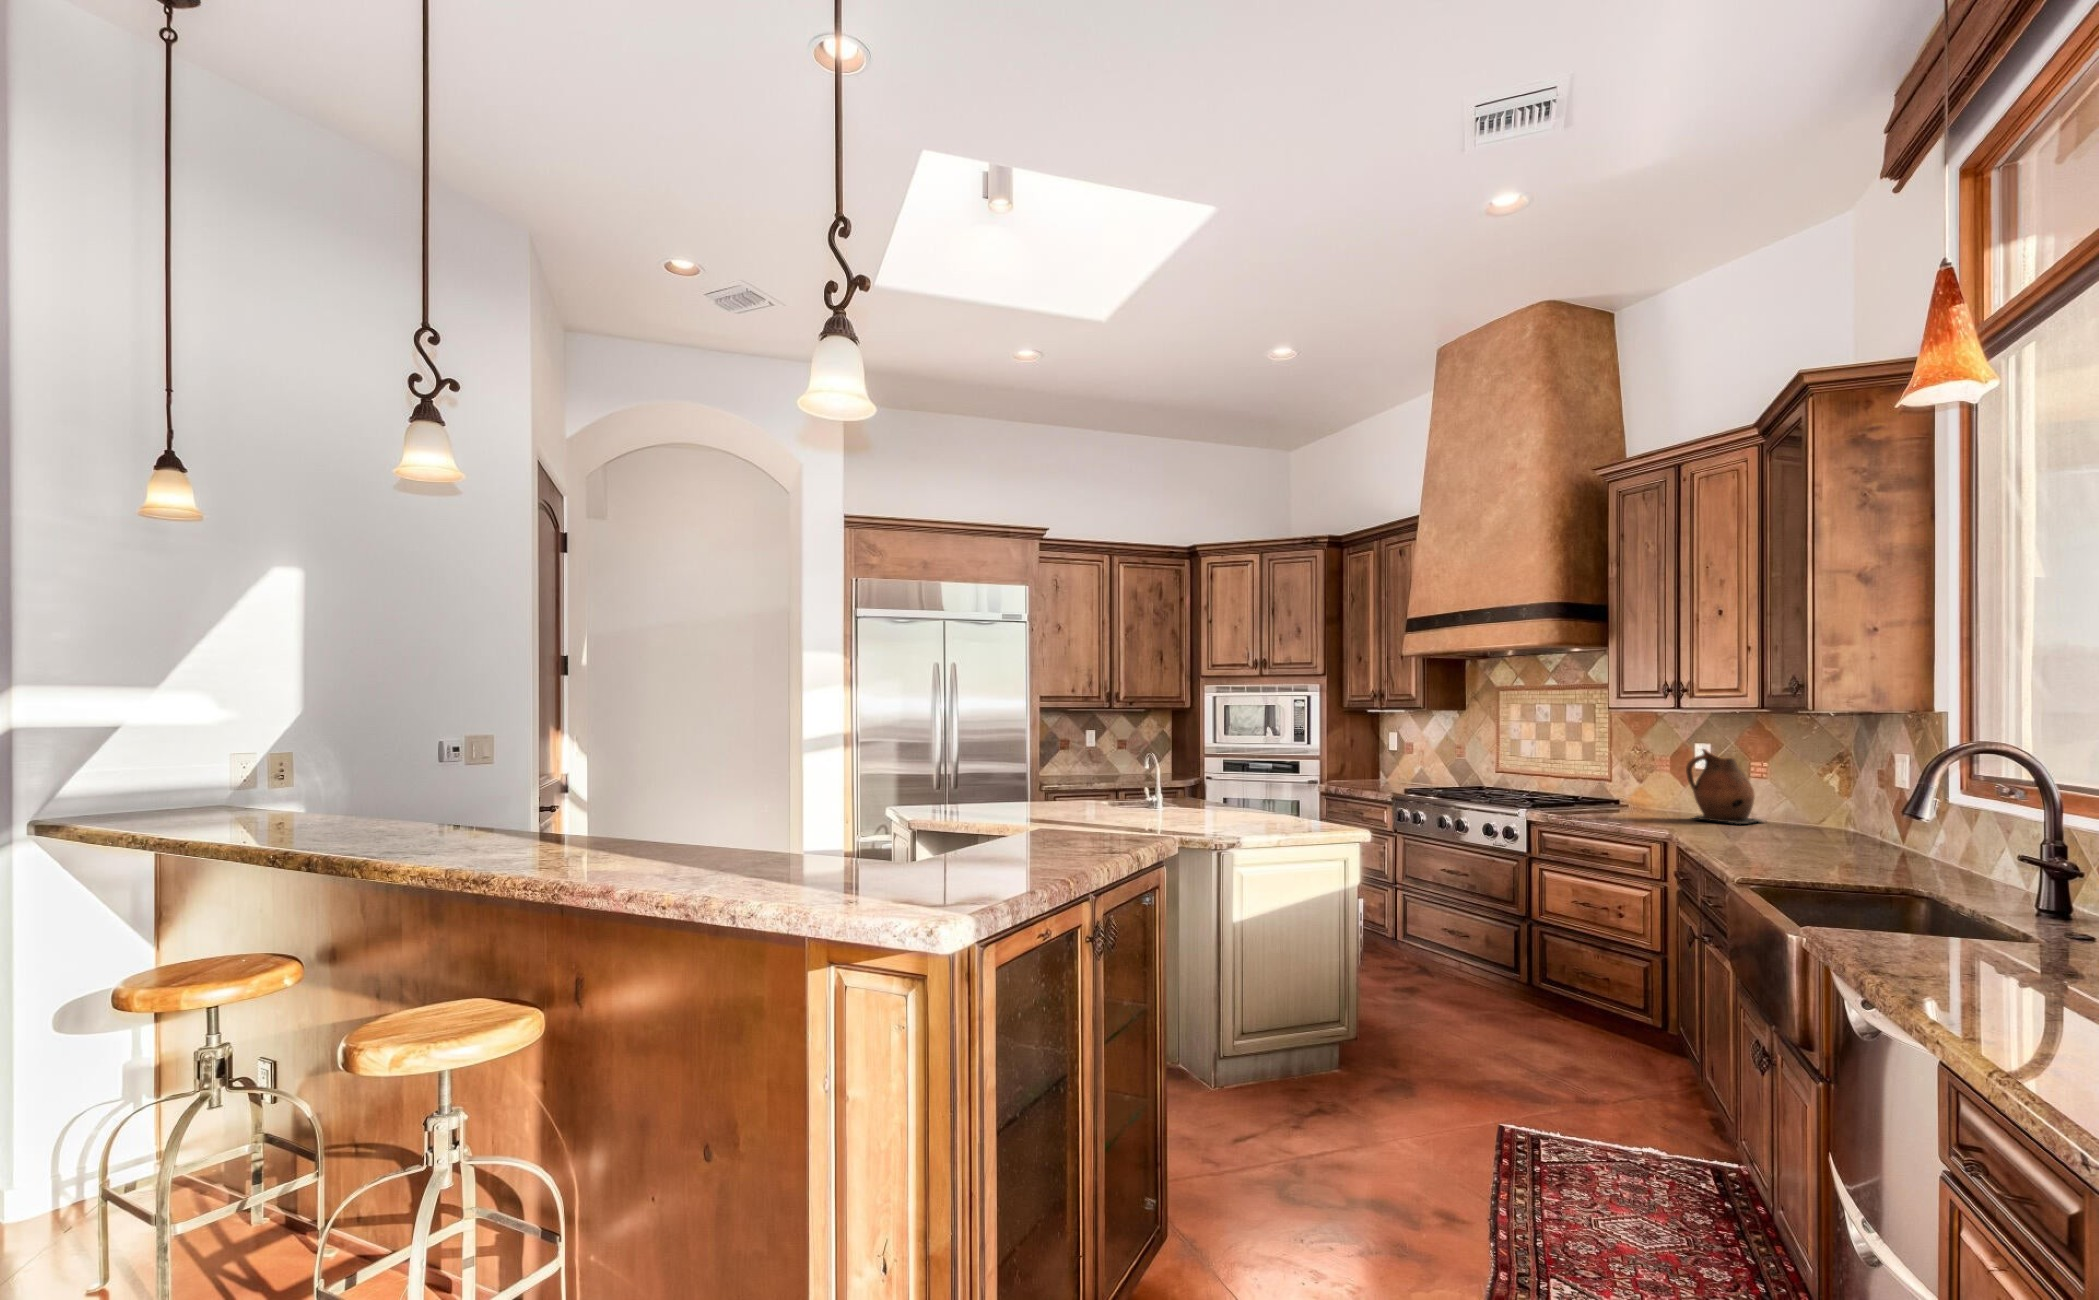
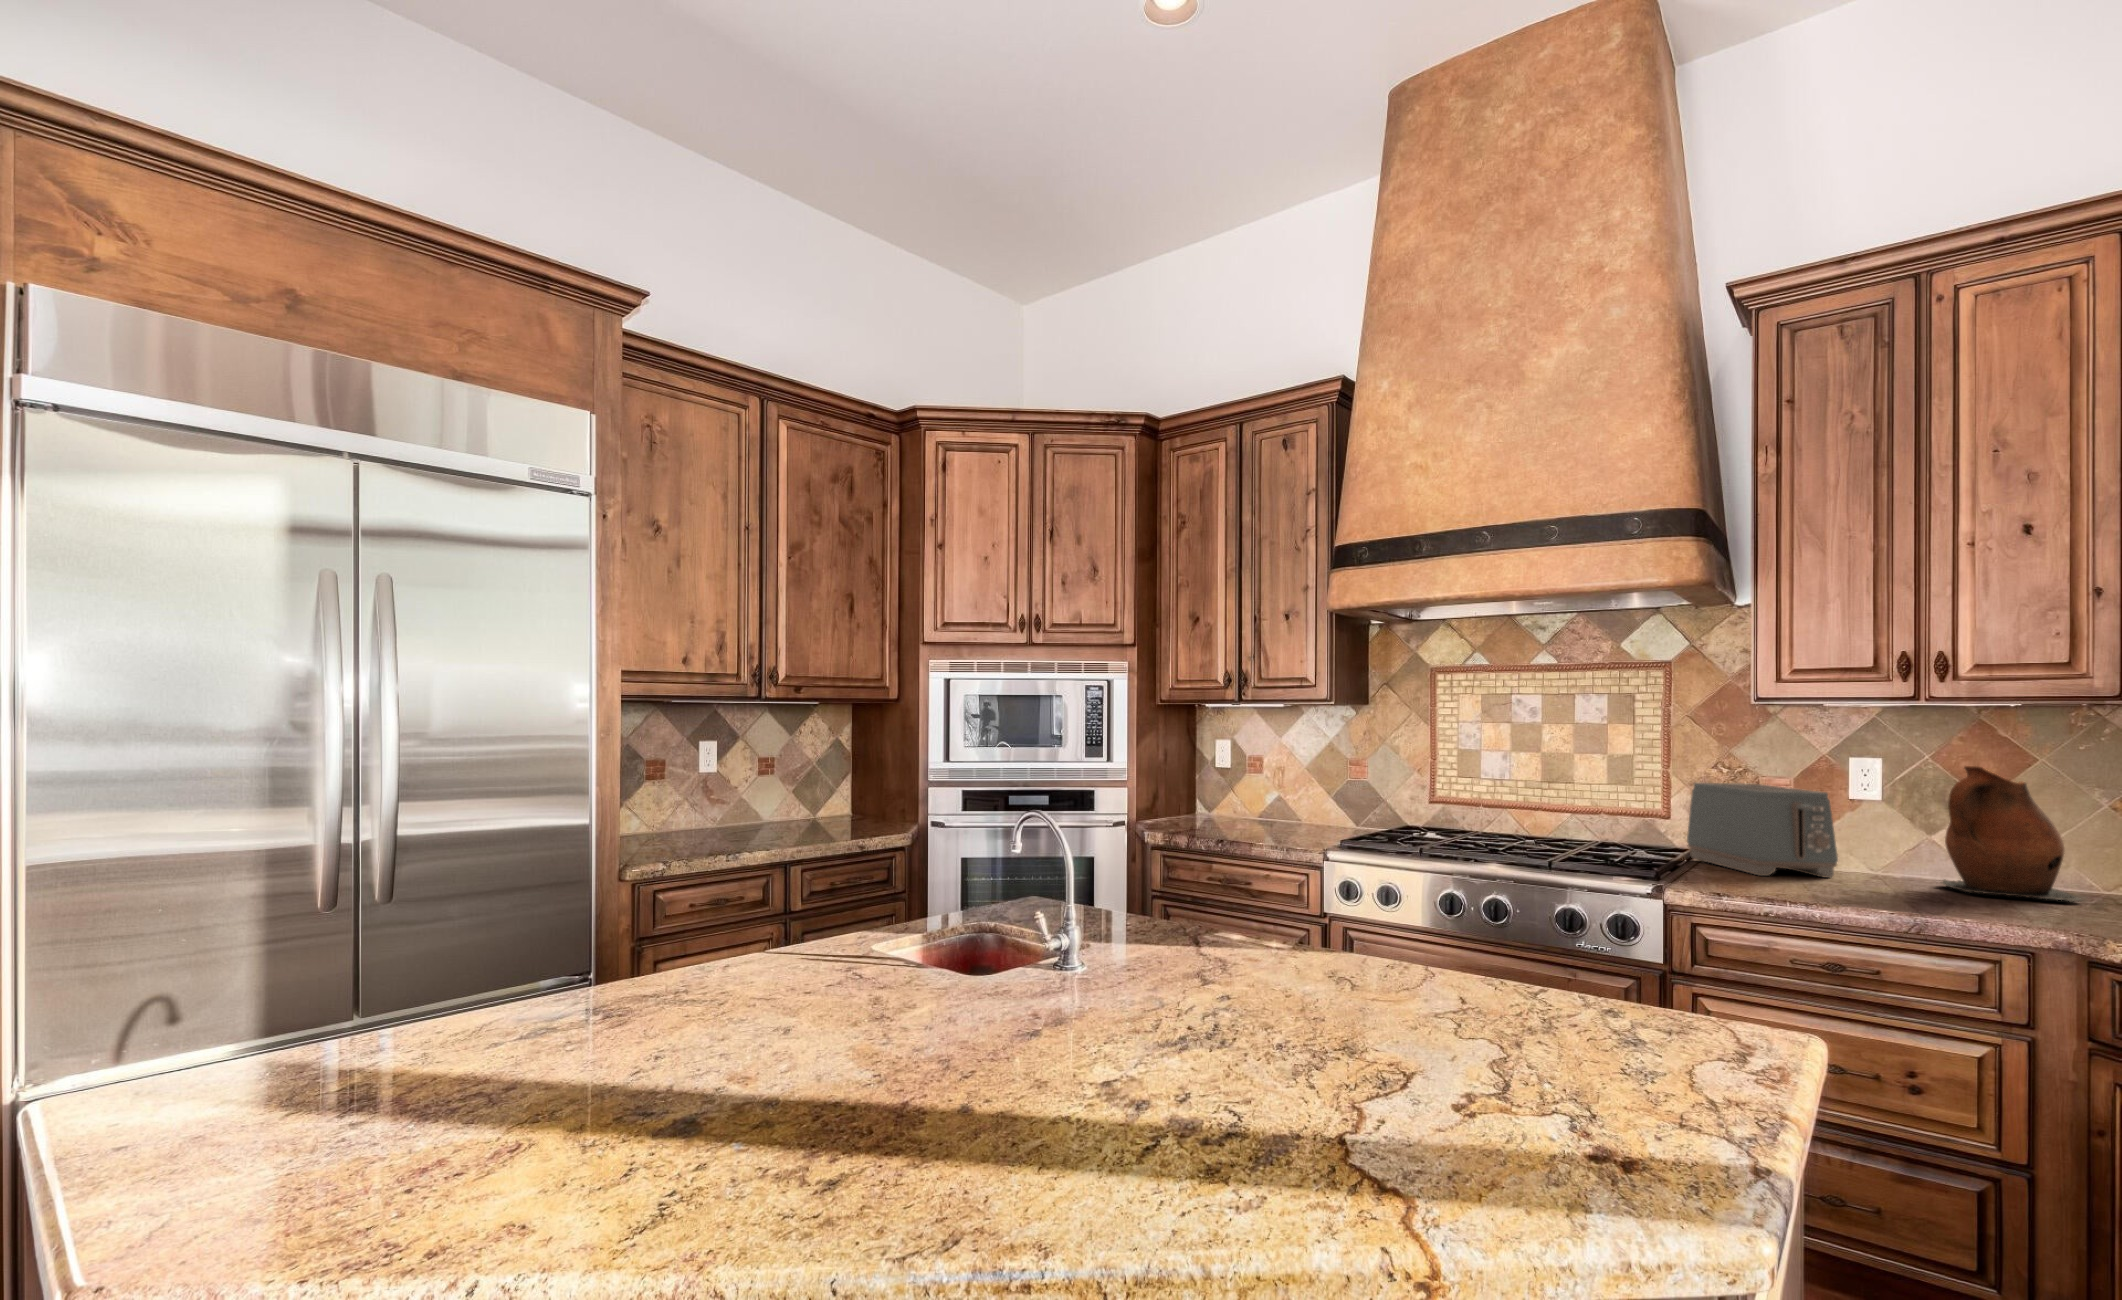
toaster: none [1601,759,1654,813] -> present [1687,783,1838,878]

